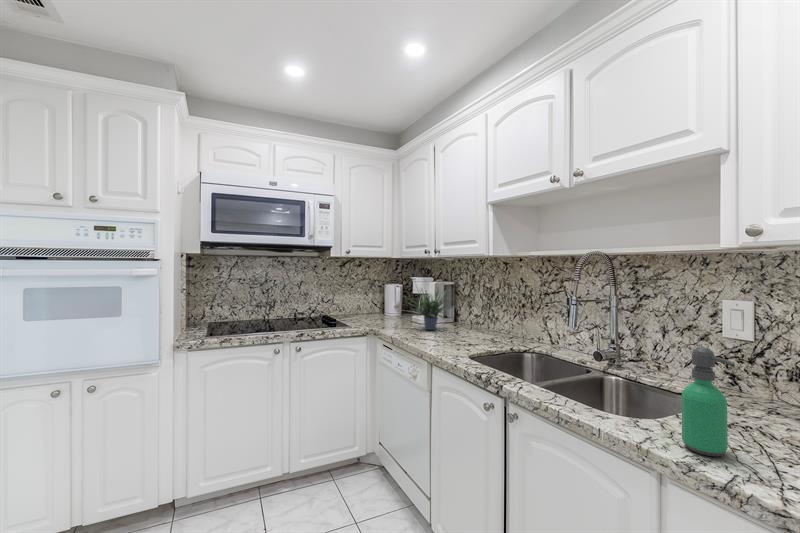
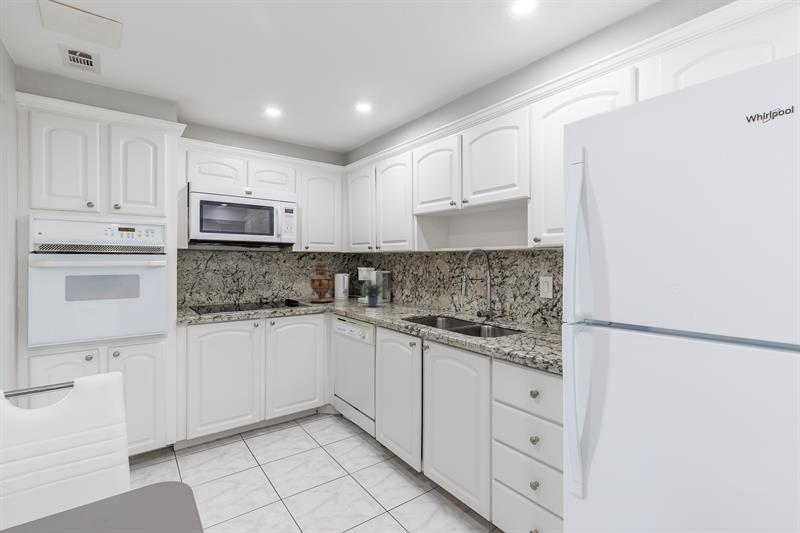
vase: none [352,271,381,321] -> present [310,264,333,303]
soap dispenser: present [681,347,734,456] -> none [498,296,516,345]

